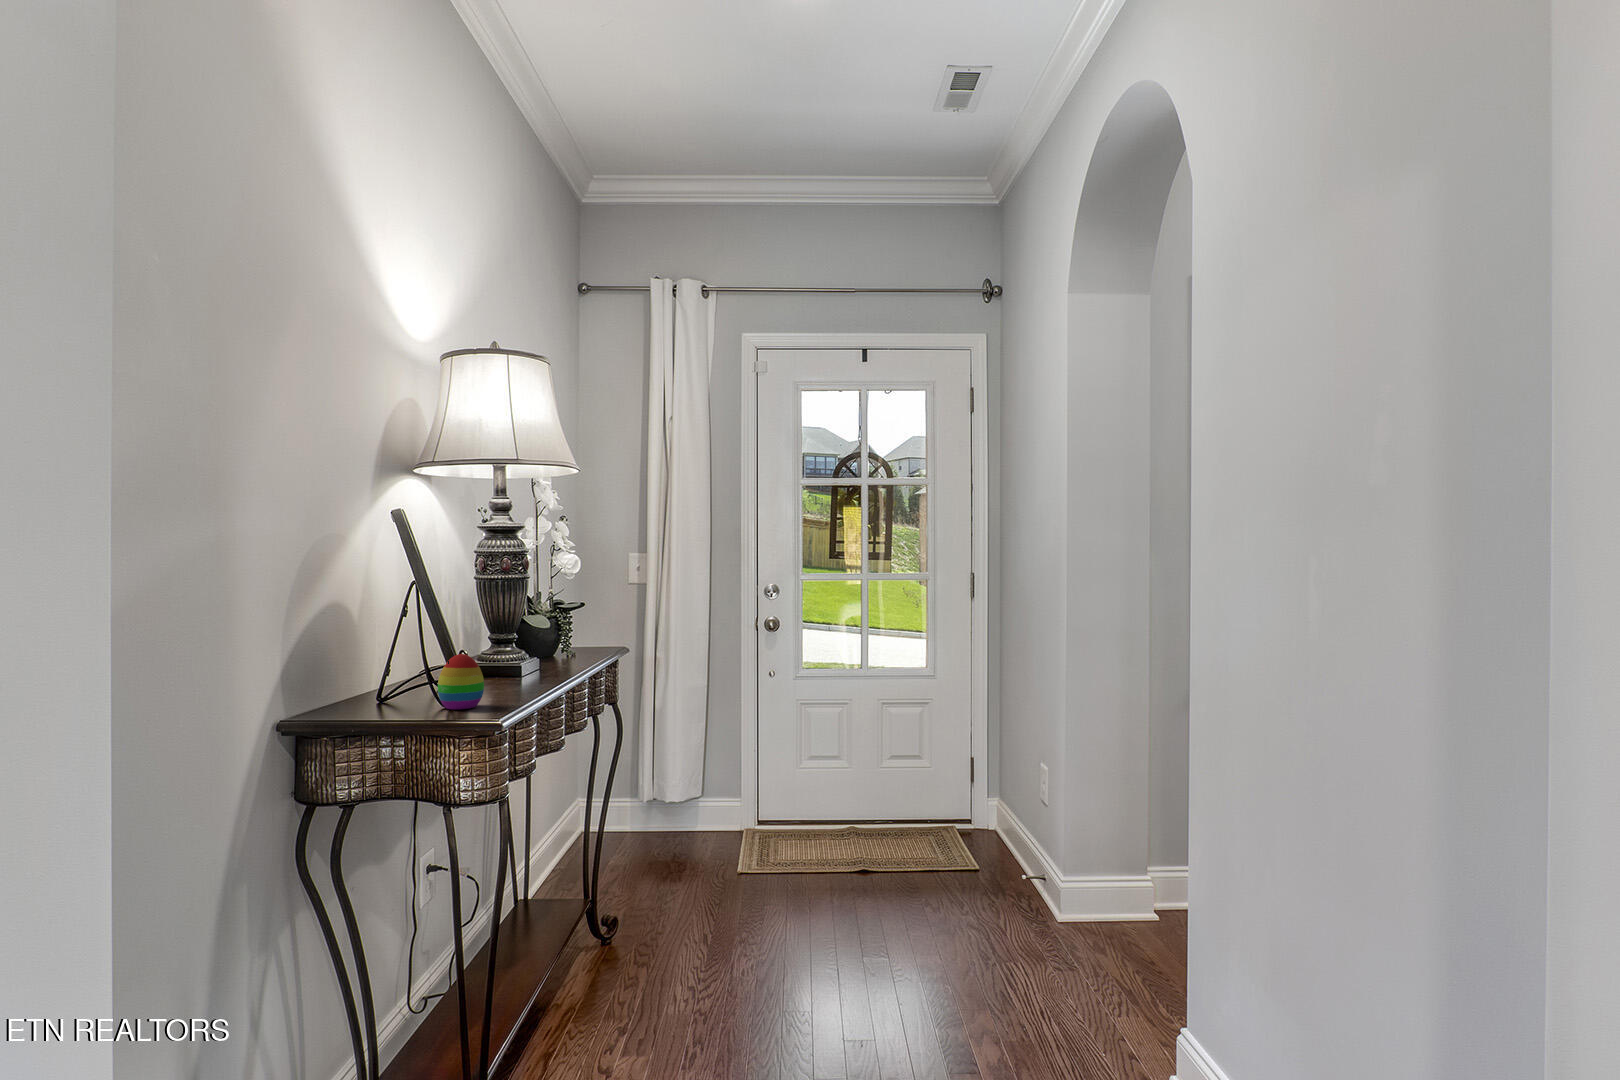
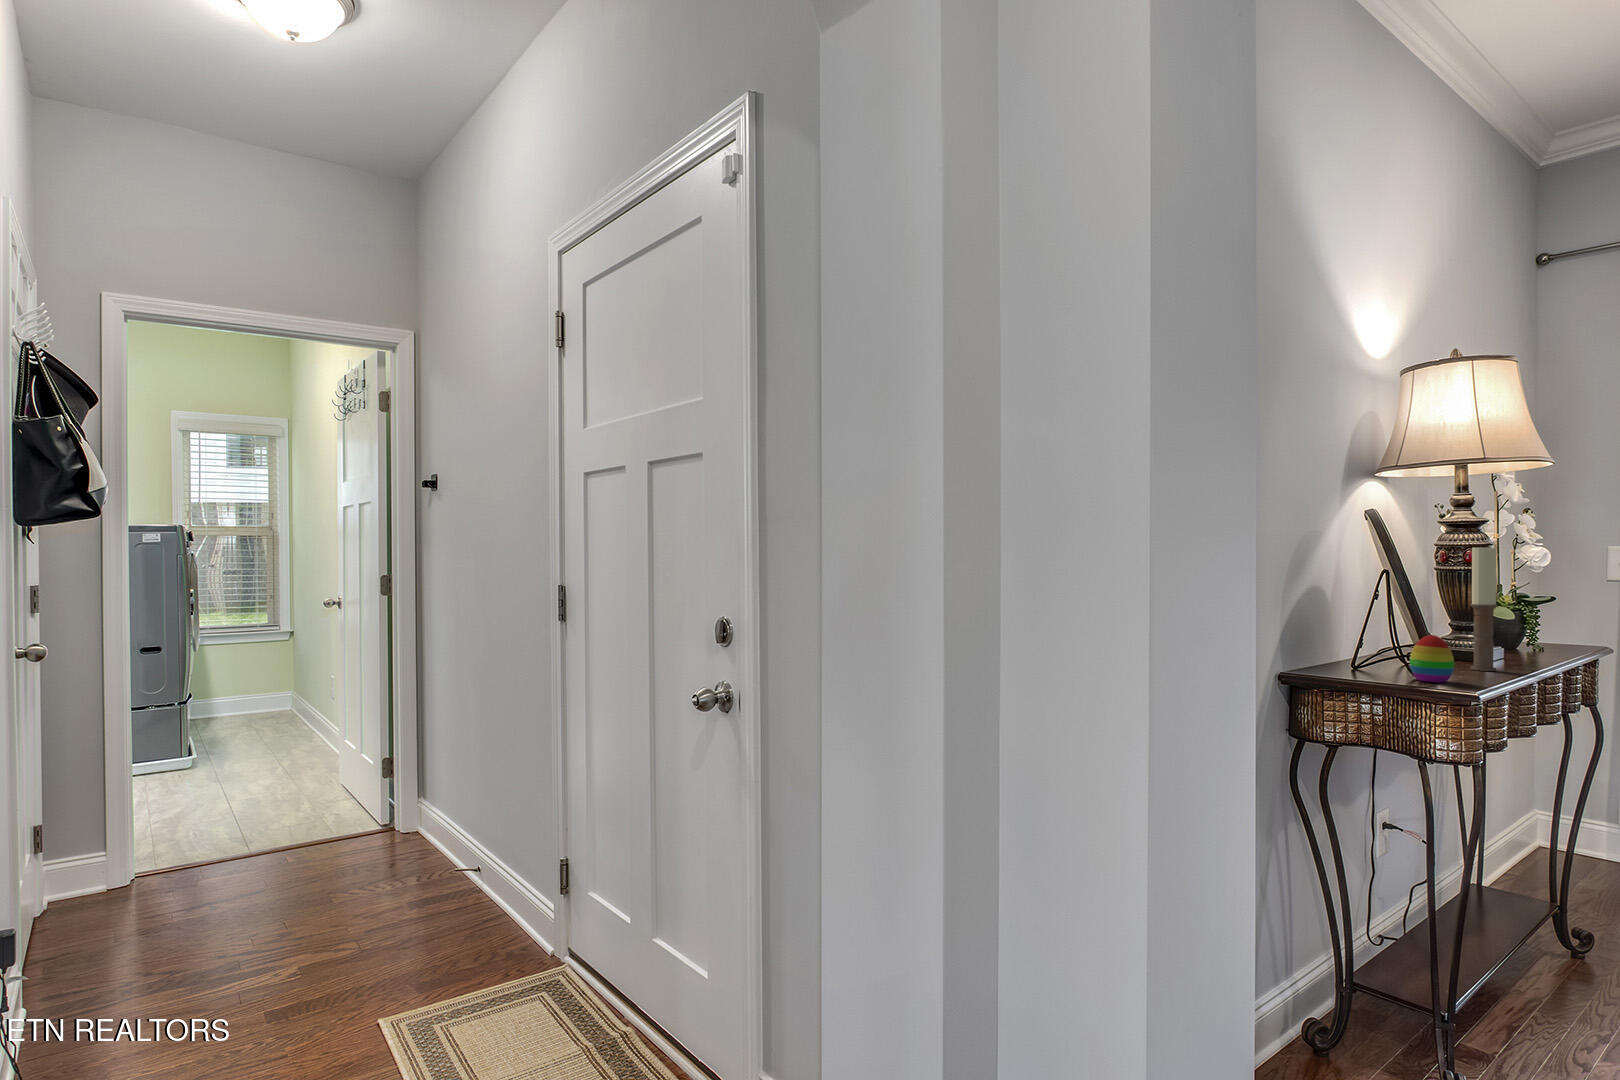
candle: none [506,549,530,686] -> present [1471,544,1497,671]

